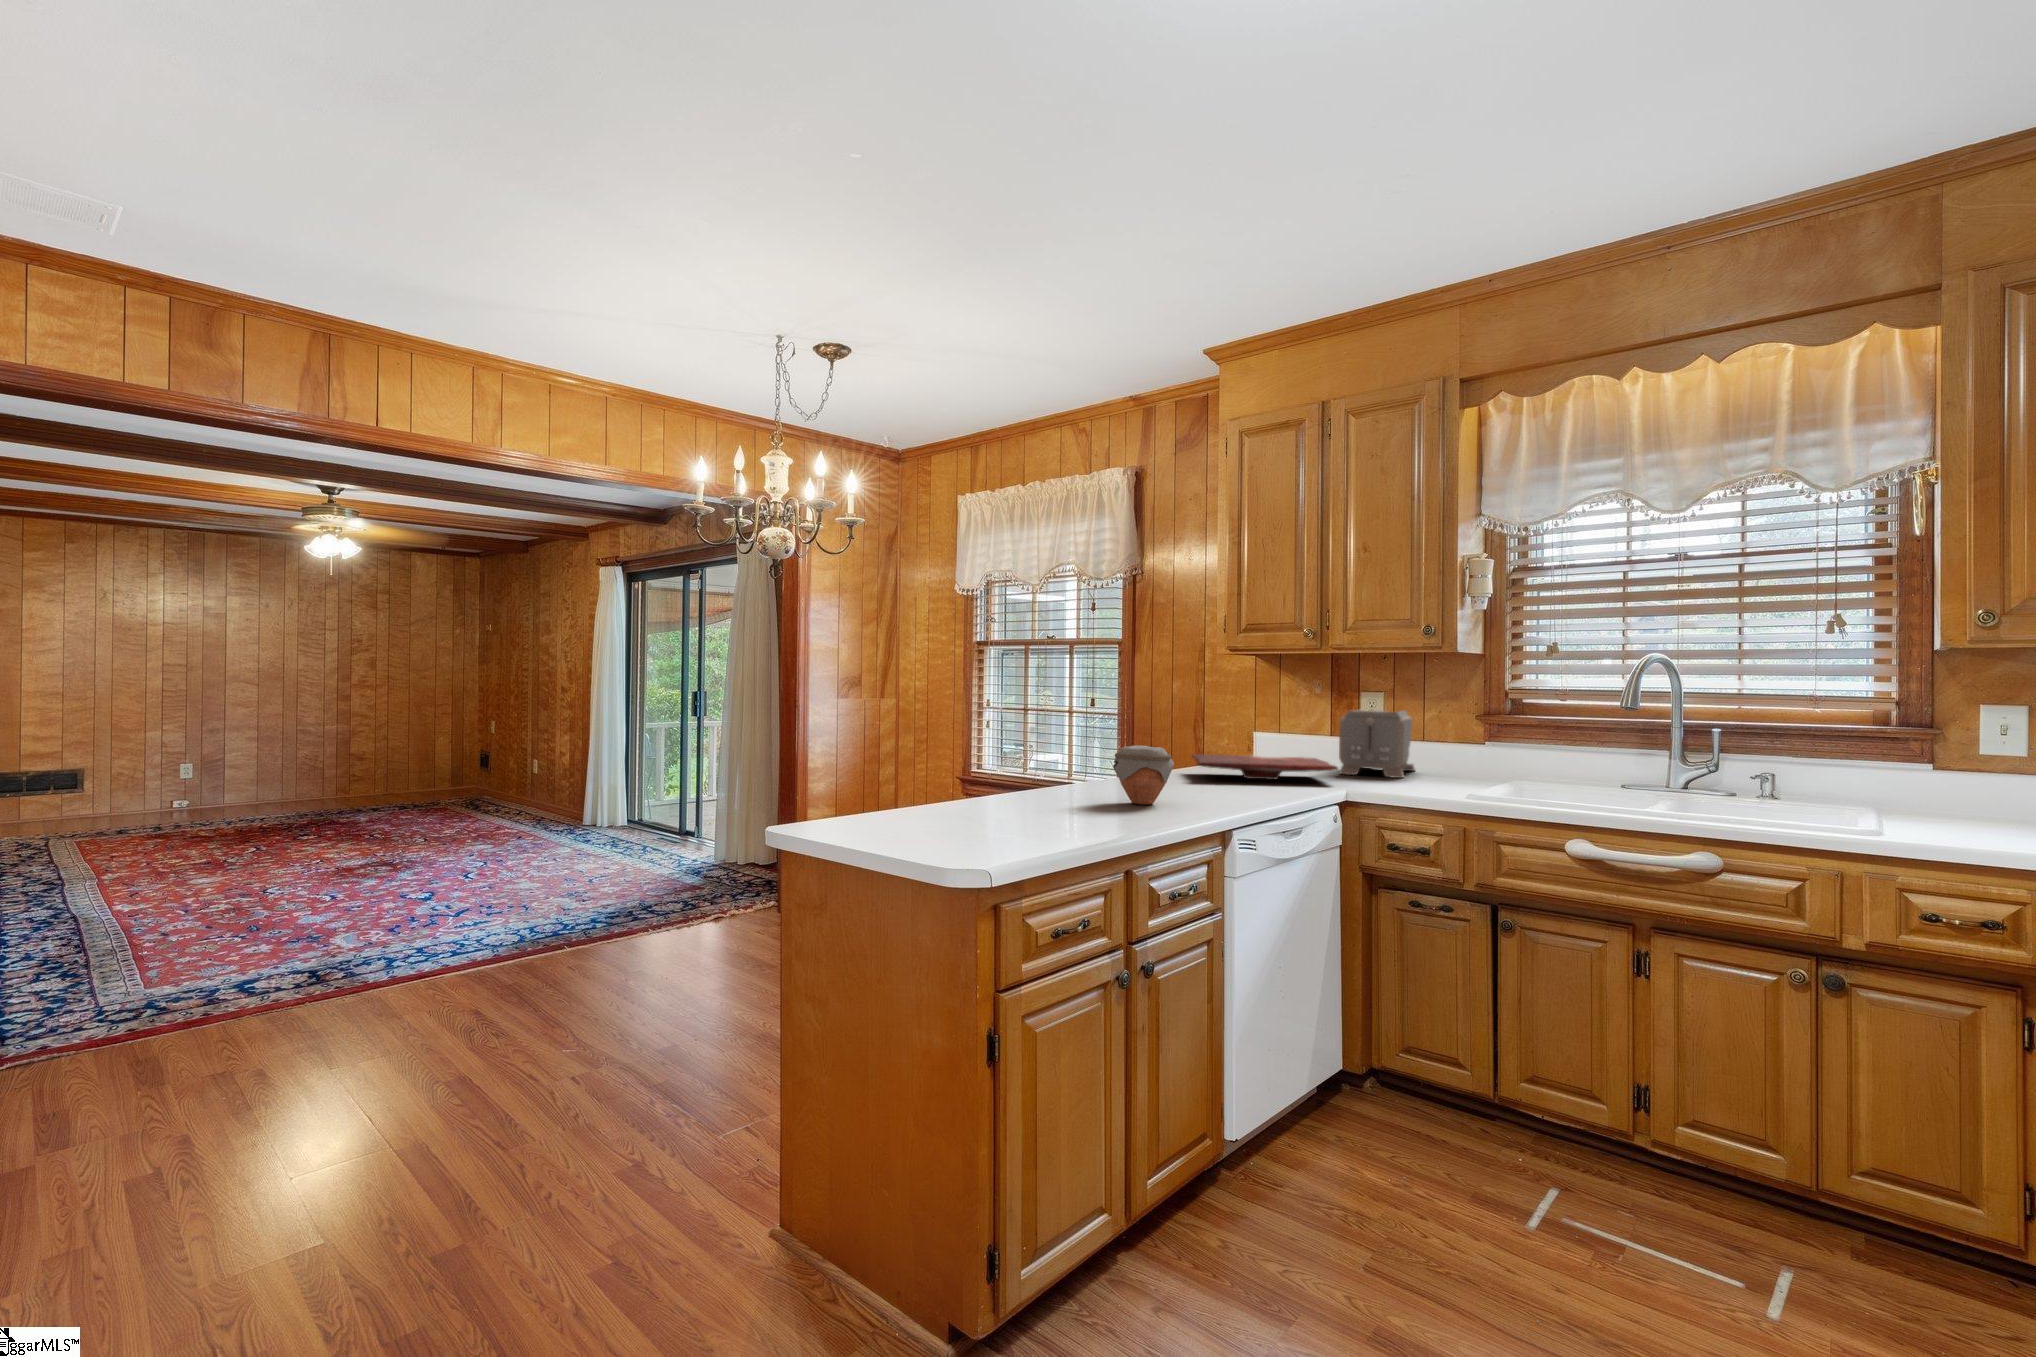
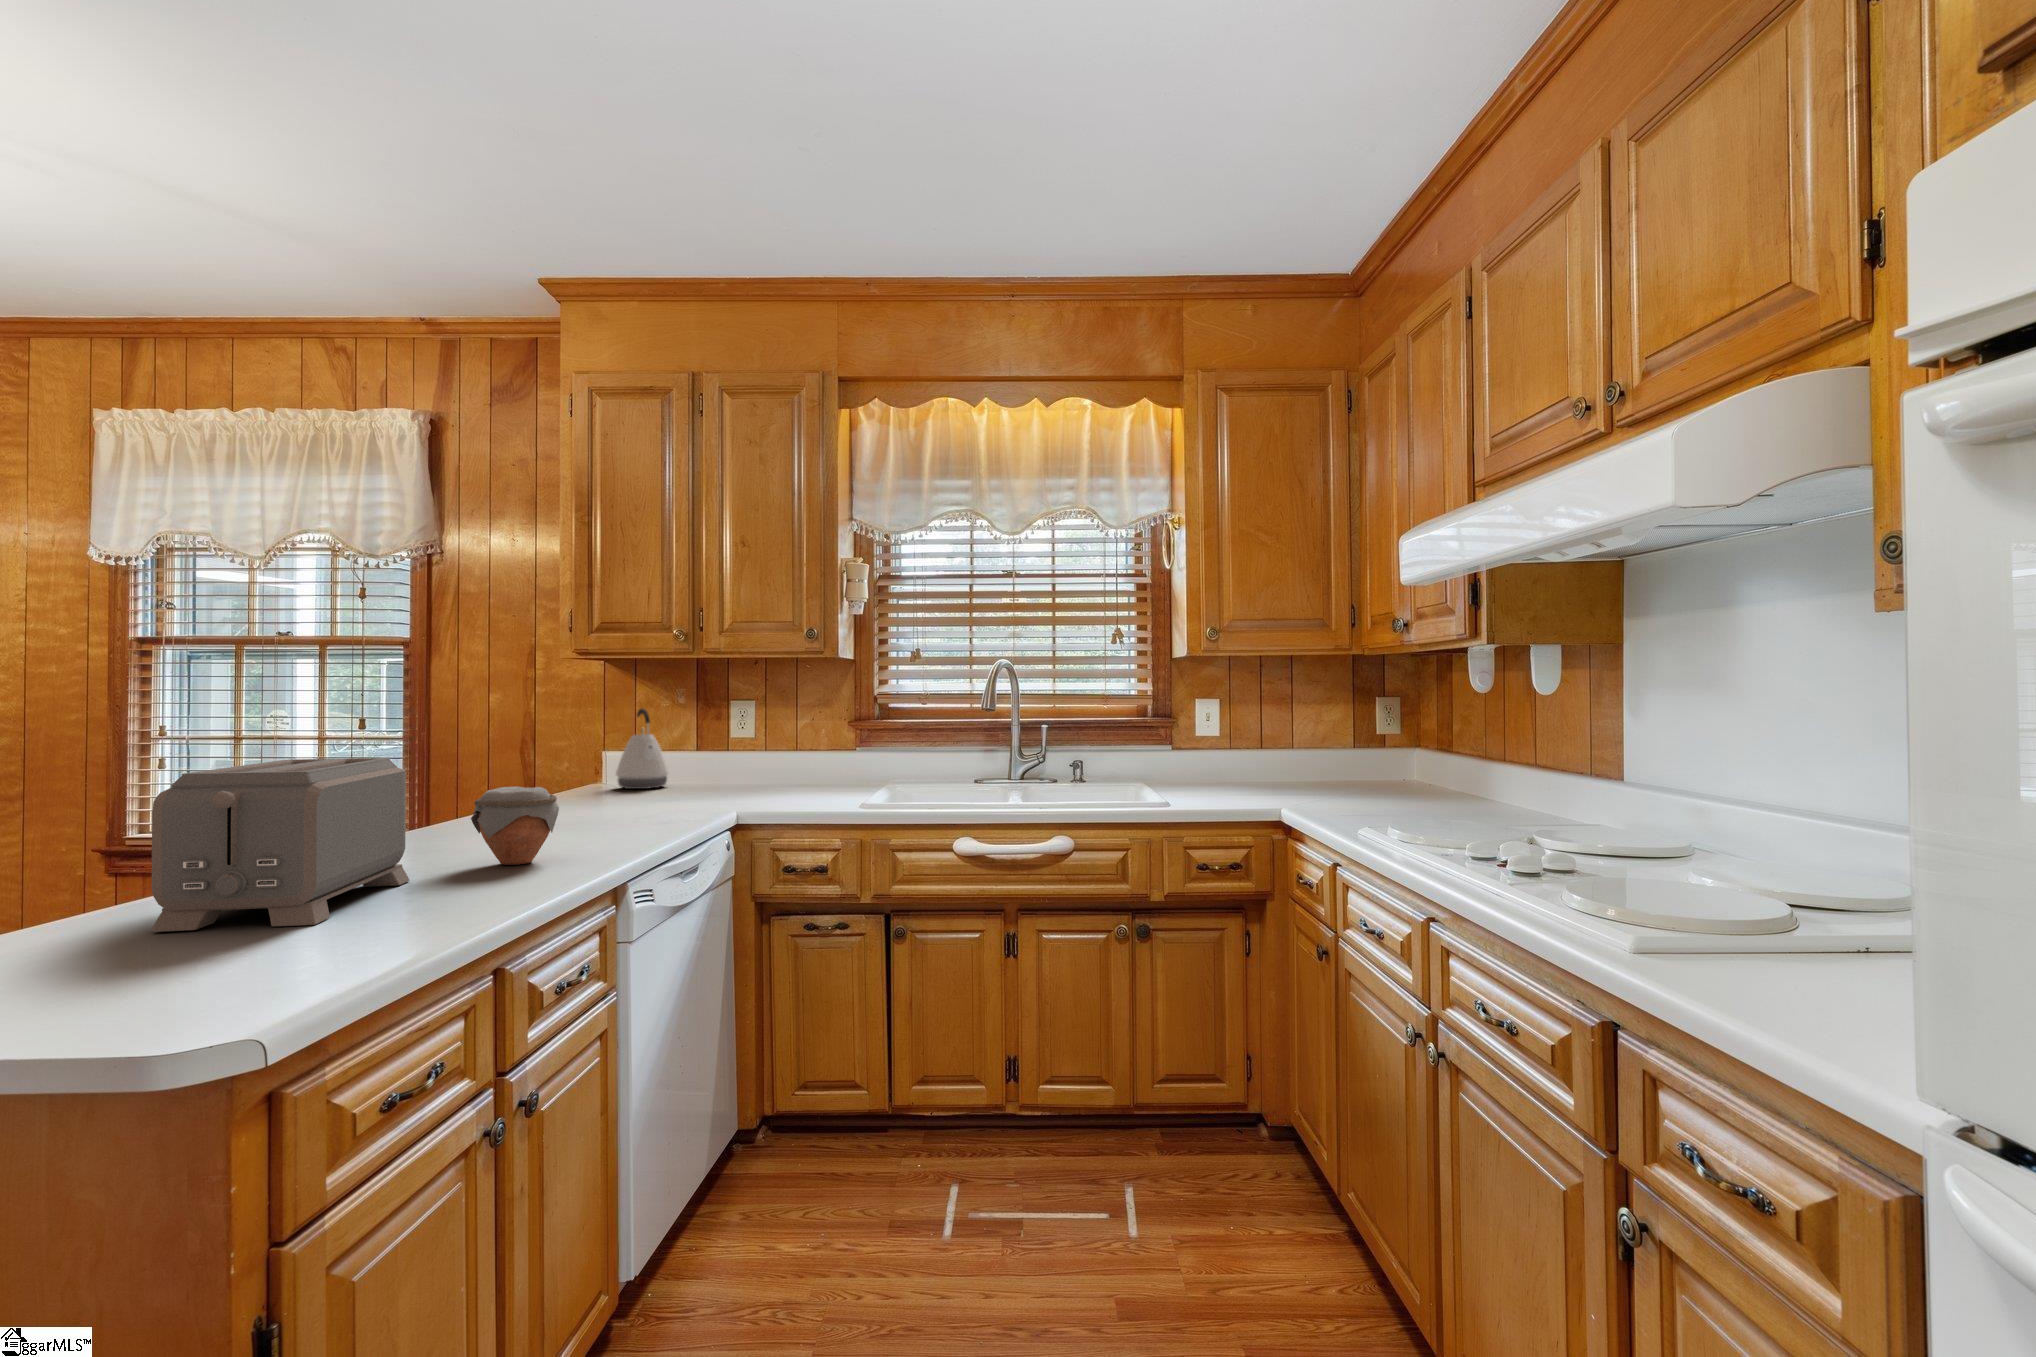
kettle: none [1262,695,1306,764] -> present [616,708,668,789]
toaster: present [1339,709,1415,778] -> present [151,758,410,932]
cutting board: present [1192,754,1337,779] -> none [541,780,729,812]

